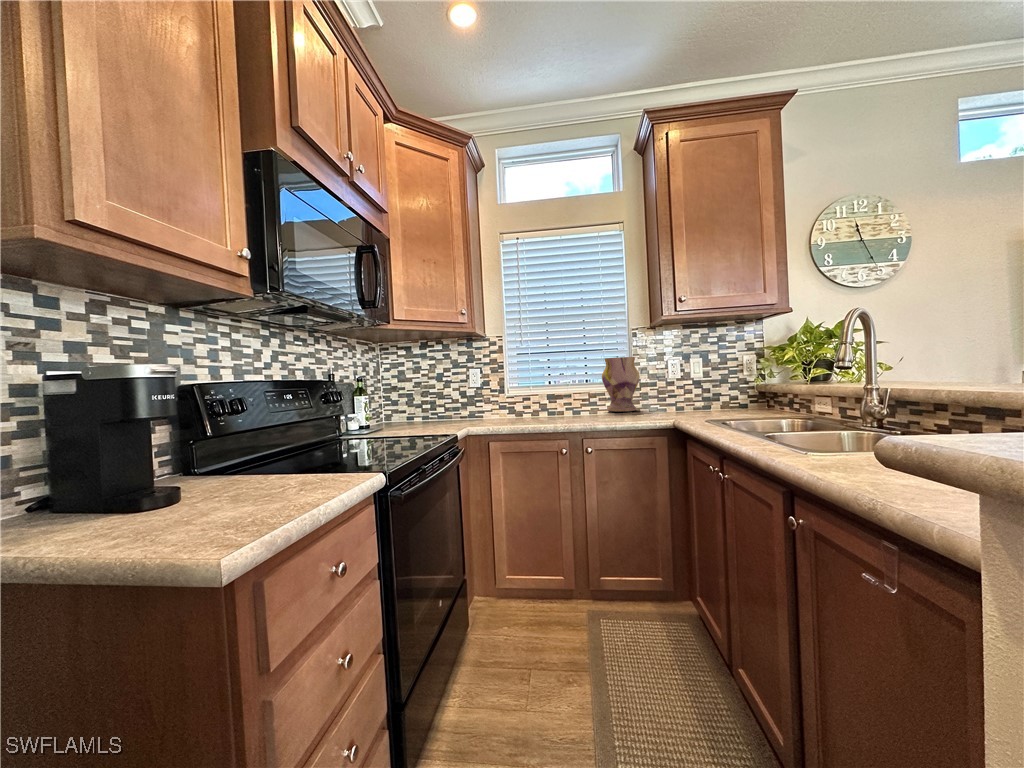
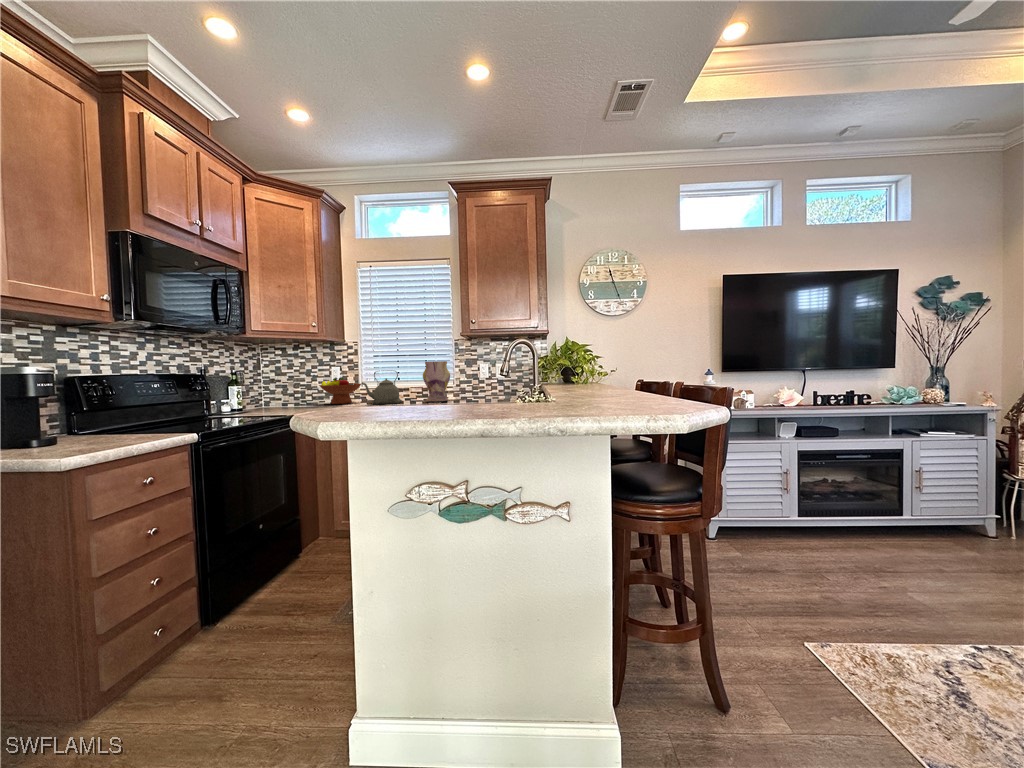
kettle: none [524,371,573,417] -> present [362,371,402,404]
fruit bowl: none [457,382,508,417] -> present [319,377,361,404]

